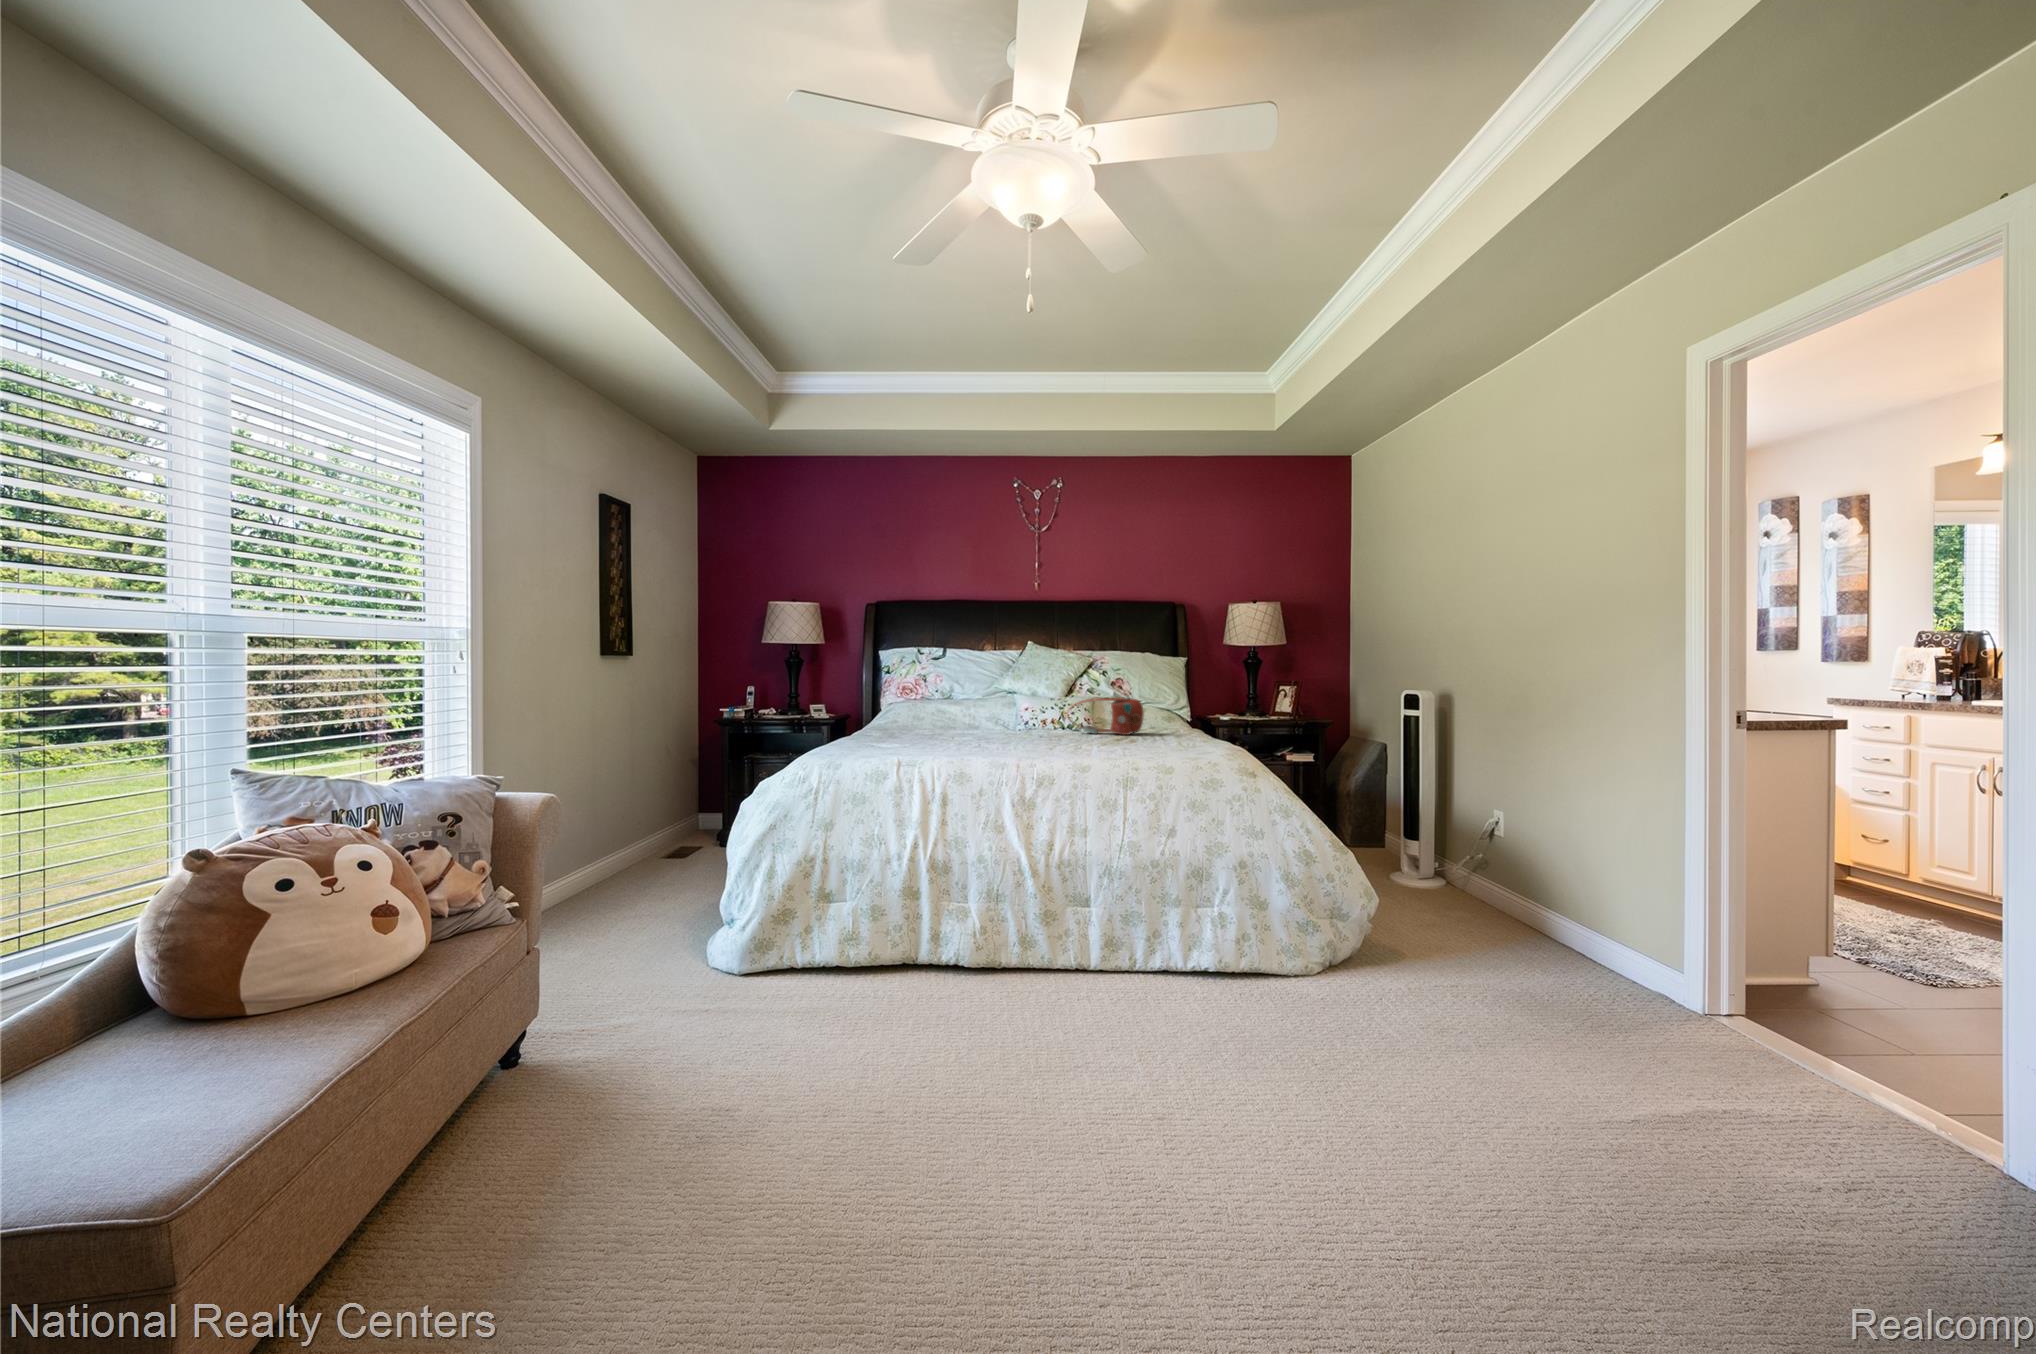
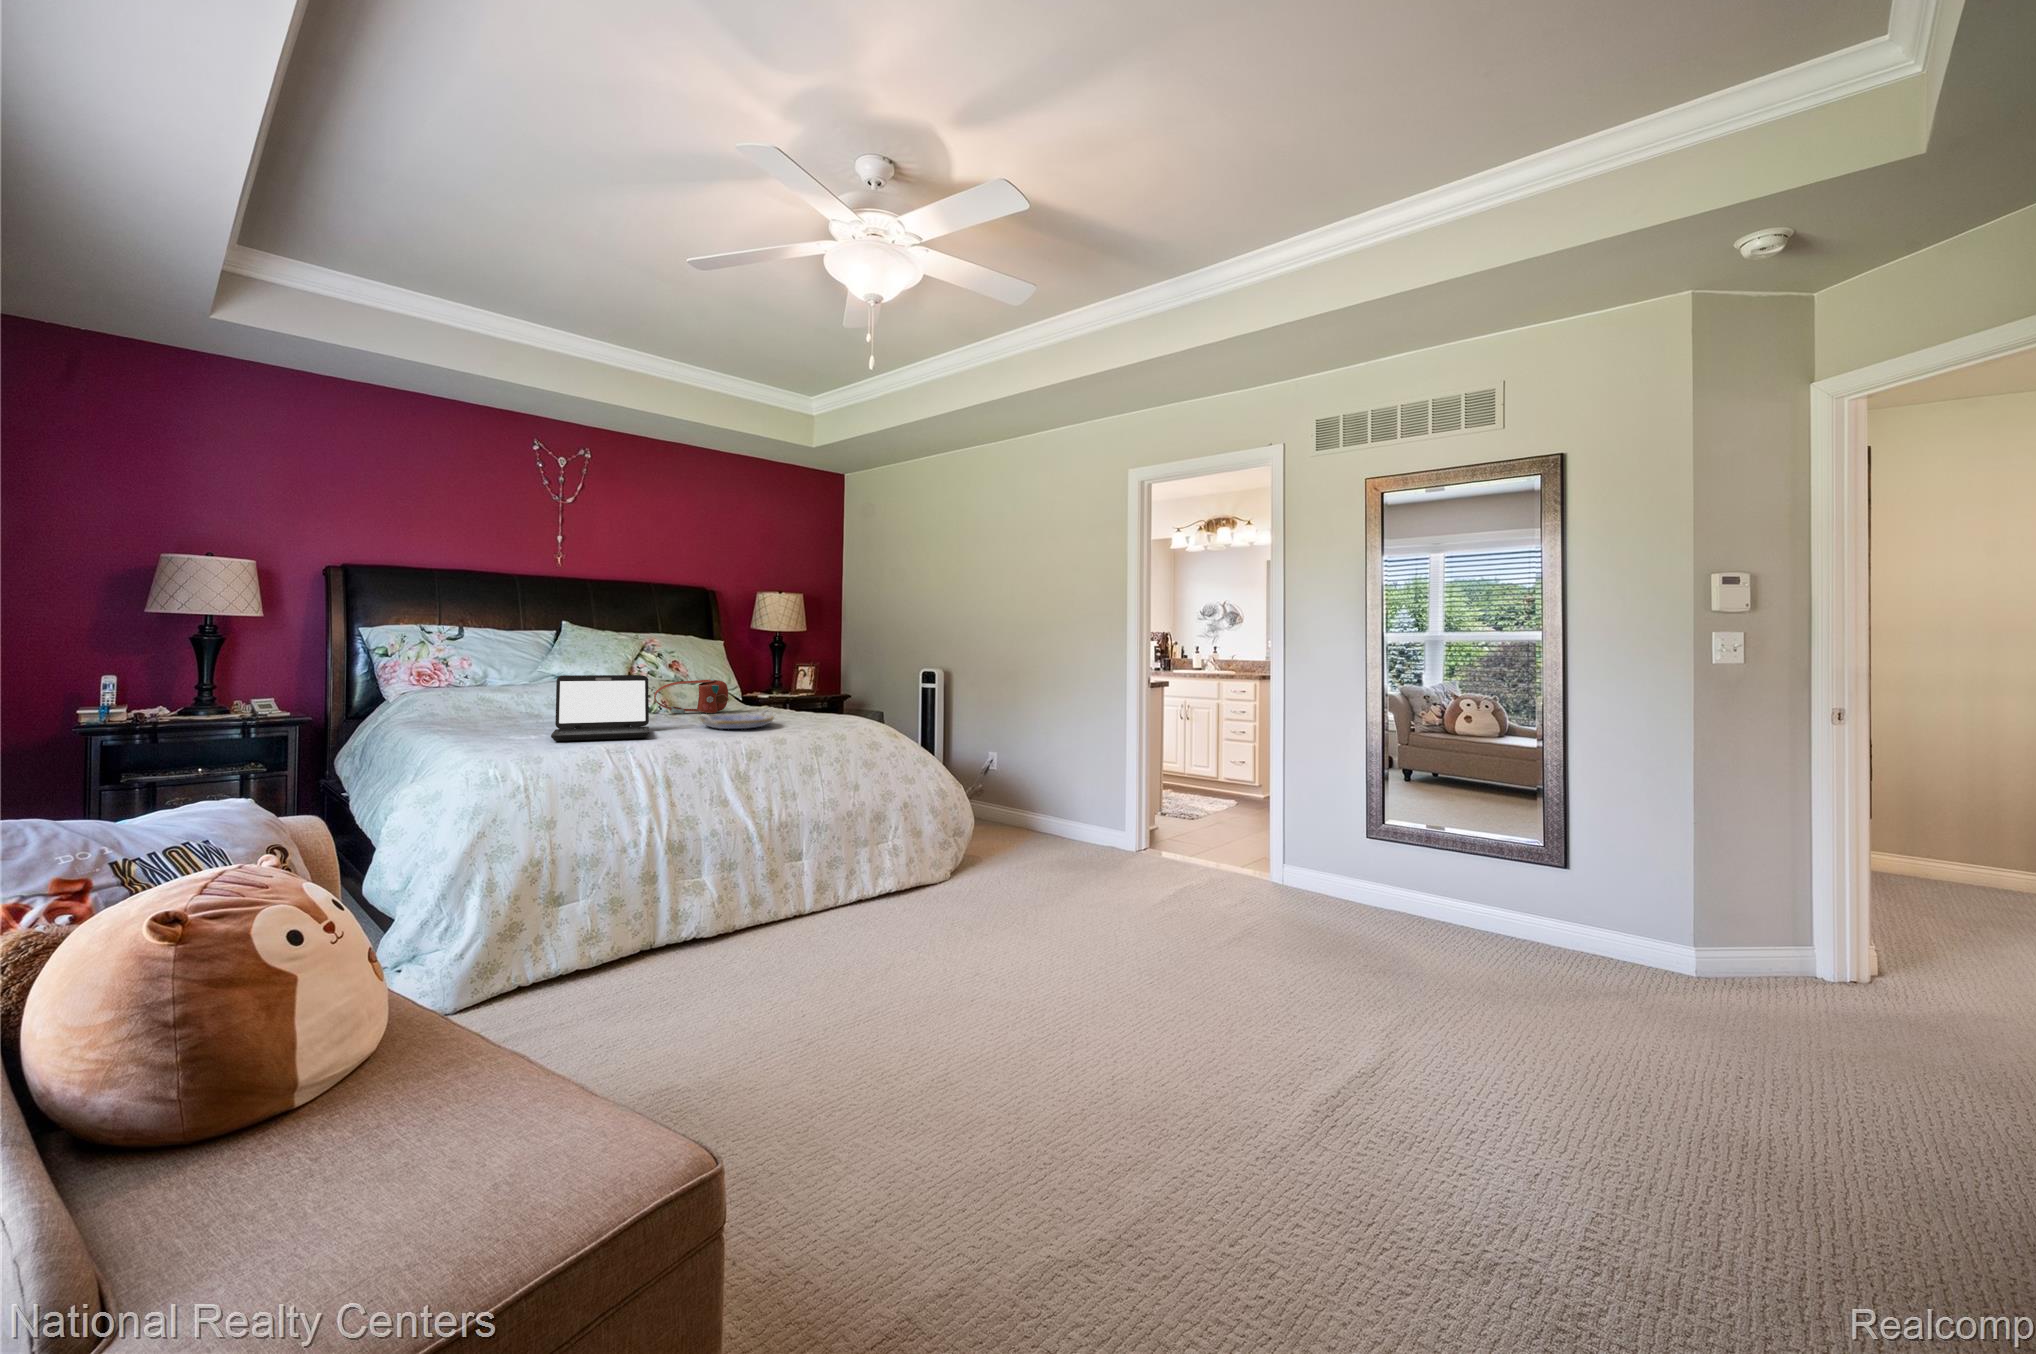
laptop: none [936,689,1040,758] -> present [551,675,650,741]
serving tray: none [1088,734,1174,755] -> present [700,710,774,729]

